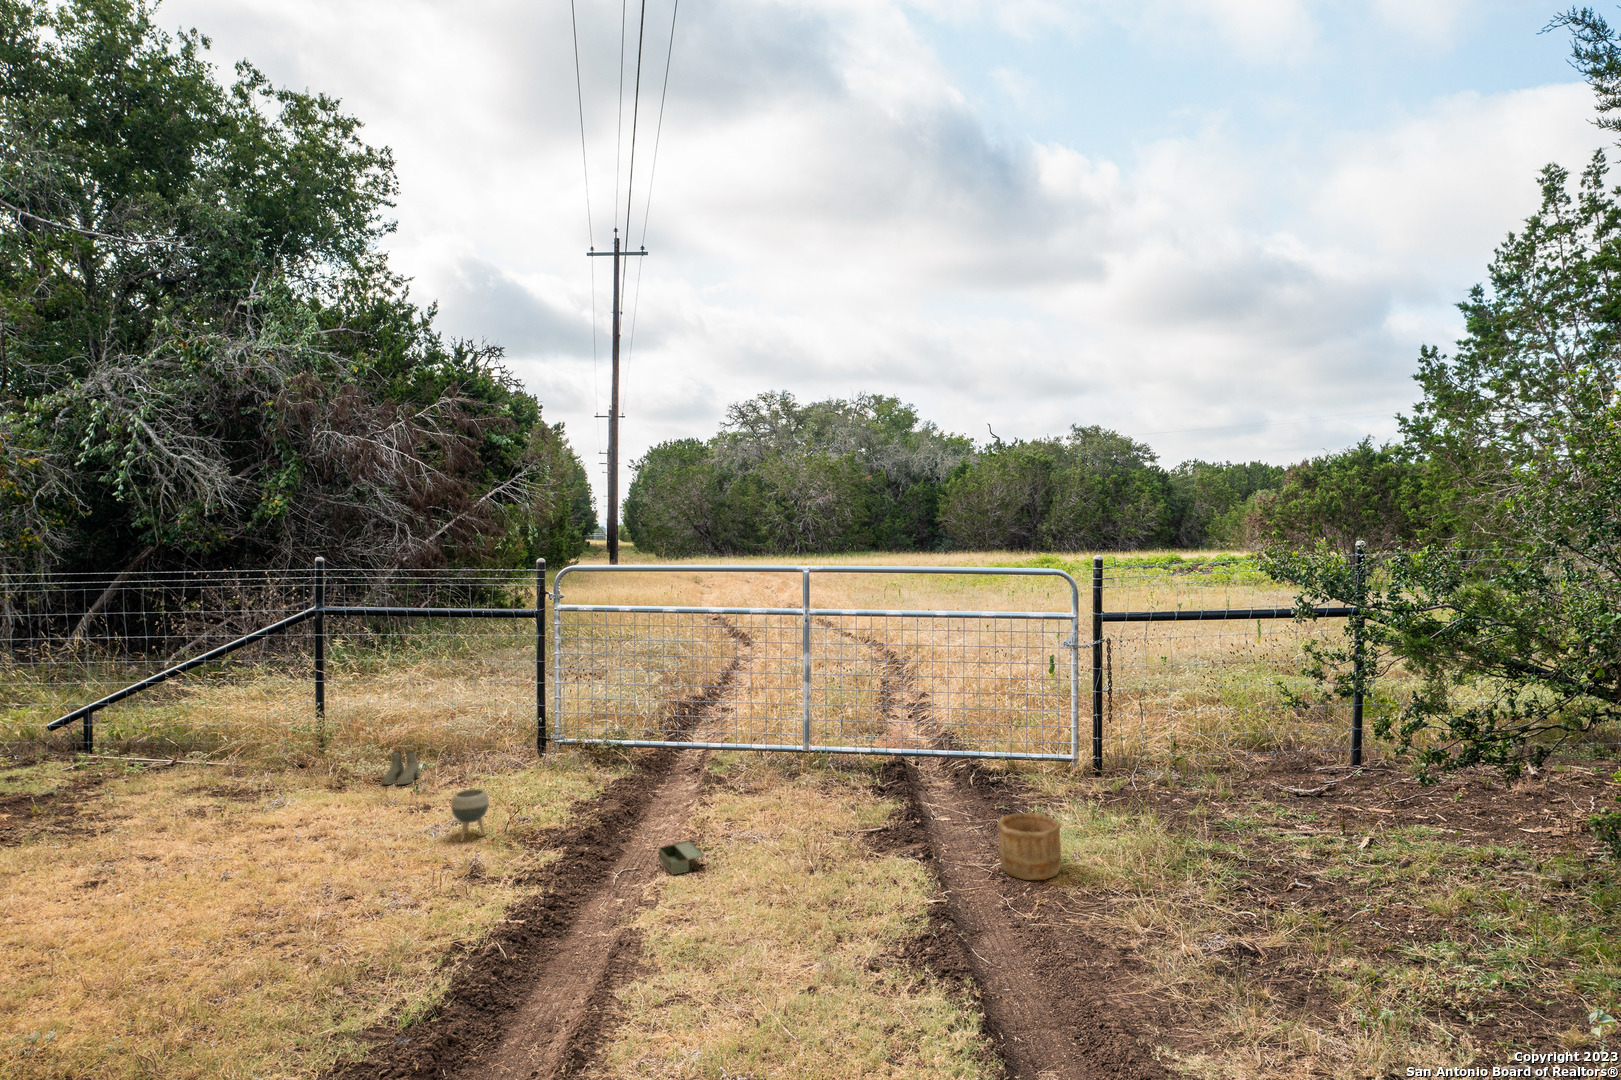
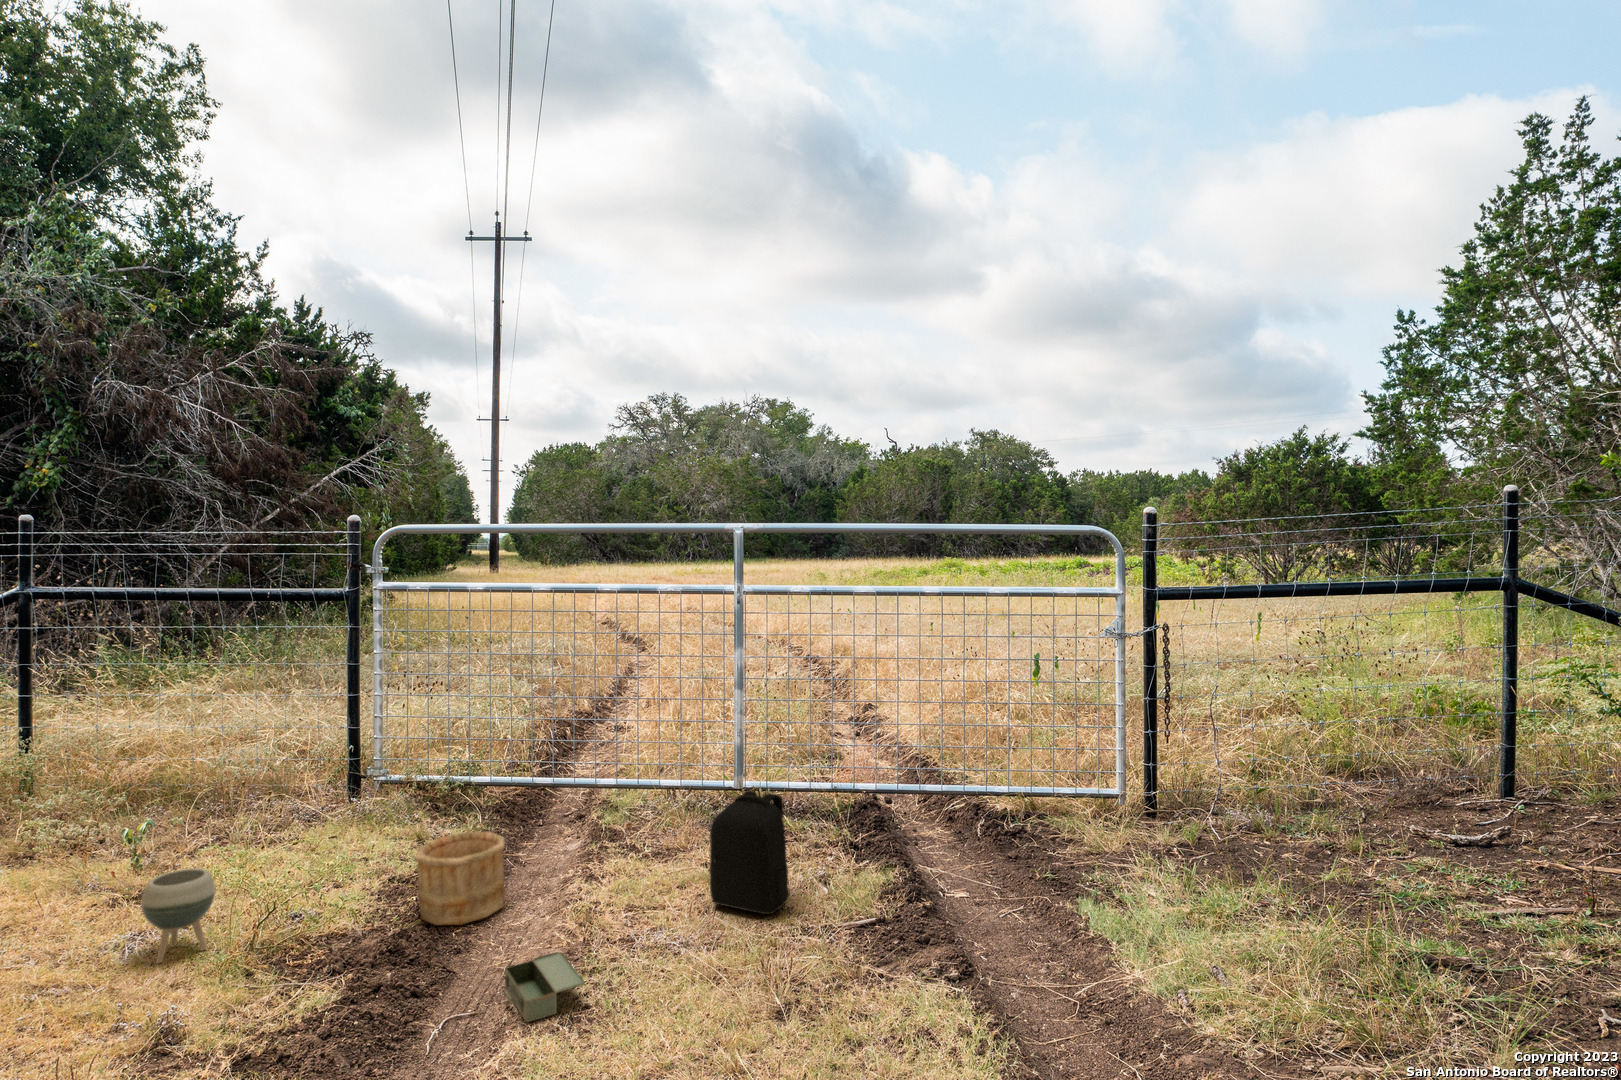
backpack: none [779,750,831,827] -> present [709,790,789,914]
boots: present [382,751,419,785] -> none [70,802,141,857]
wooden bucket: present [997,813,1061,880] -> present [414,832,505,925]

